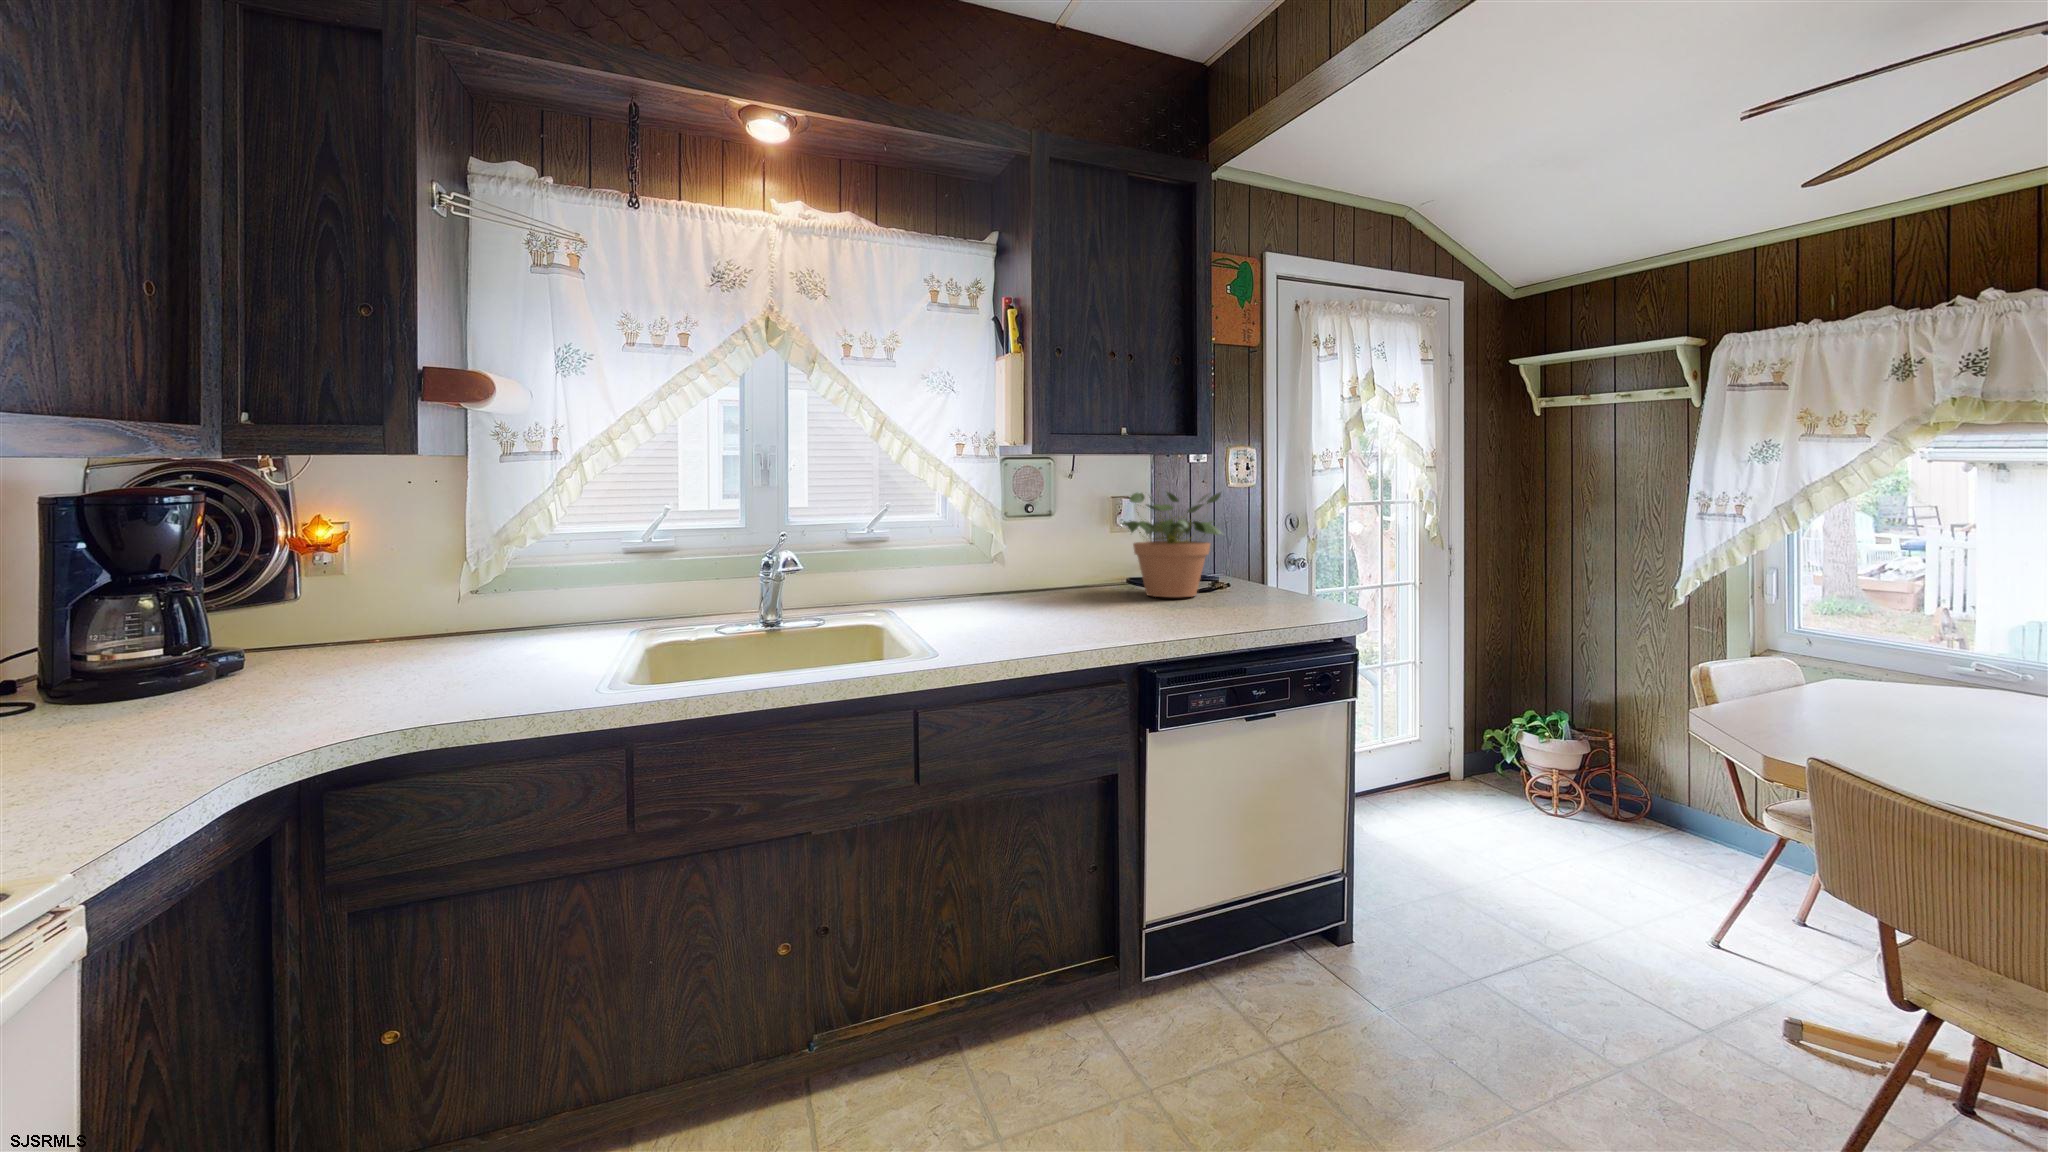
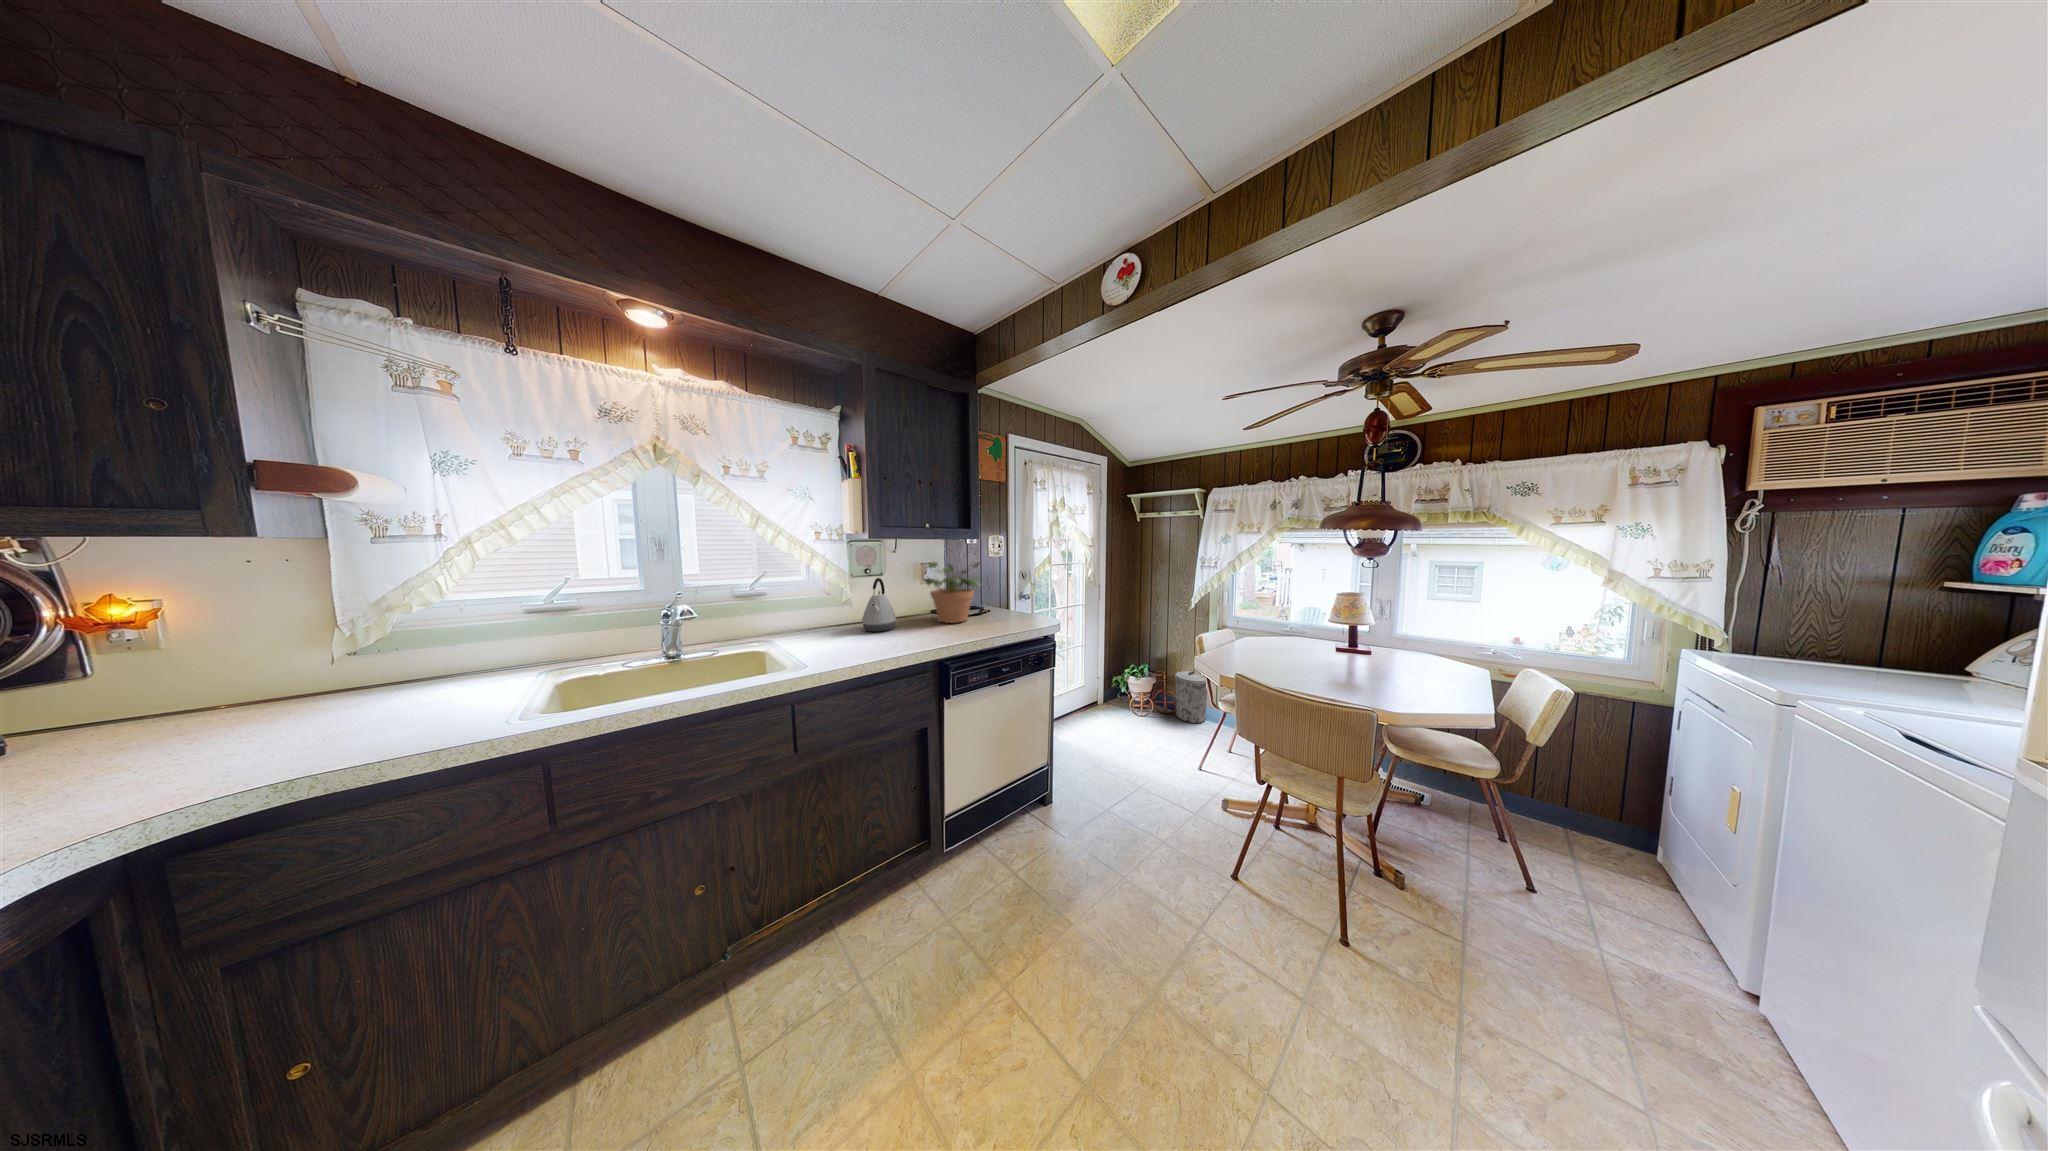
kettle: none [1026,517,1080,604] -> present [862,578,897,632]
trash can: none [1628,739,1715,849] -> present [1175,671,1207,723]

